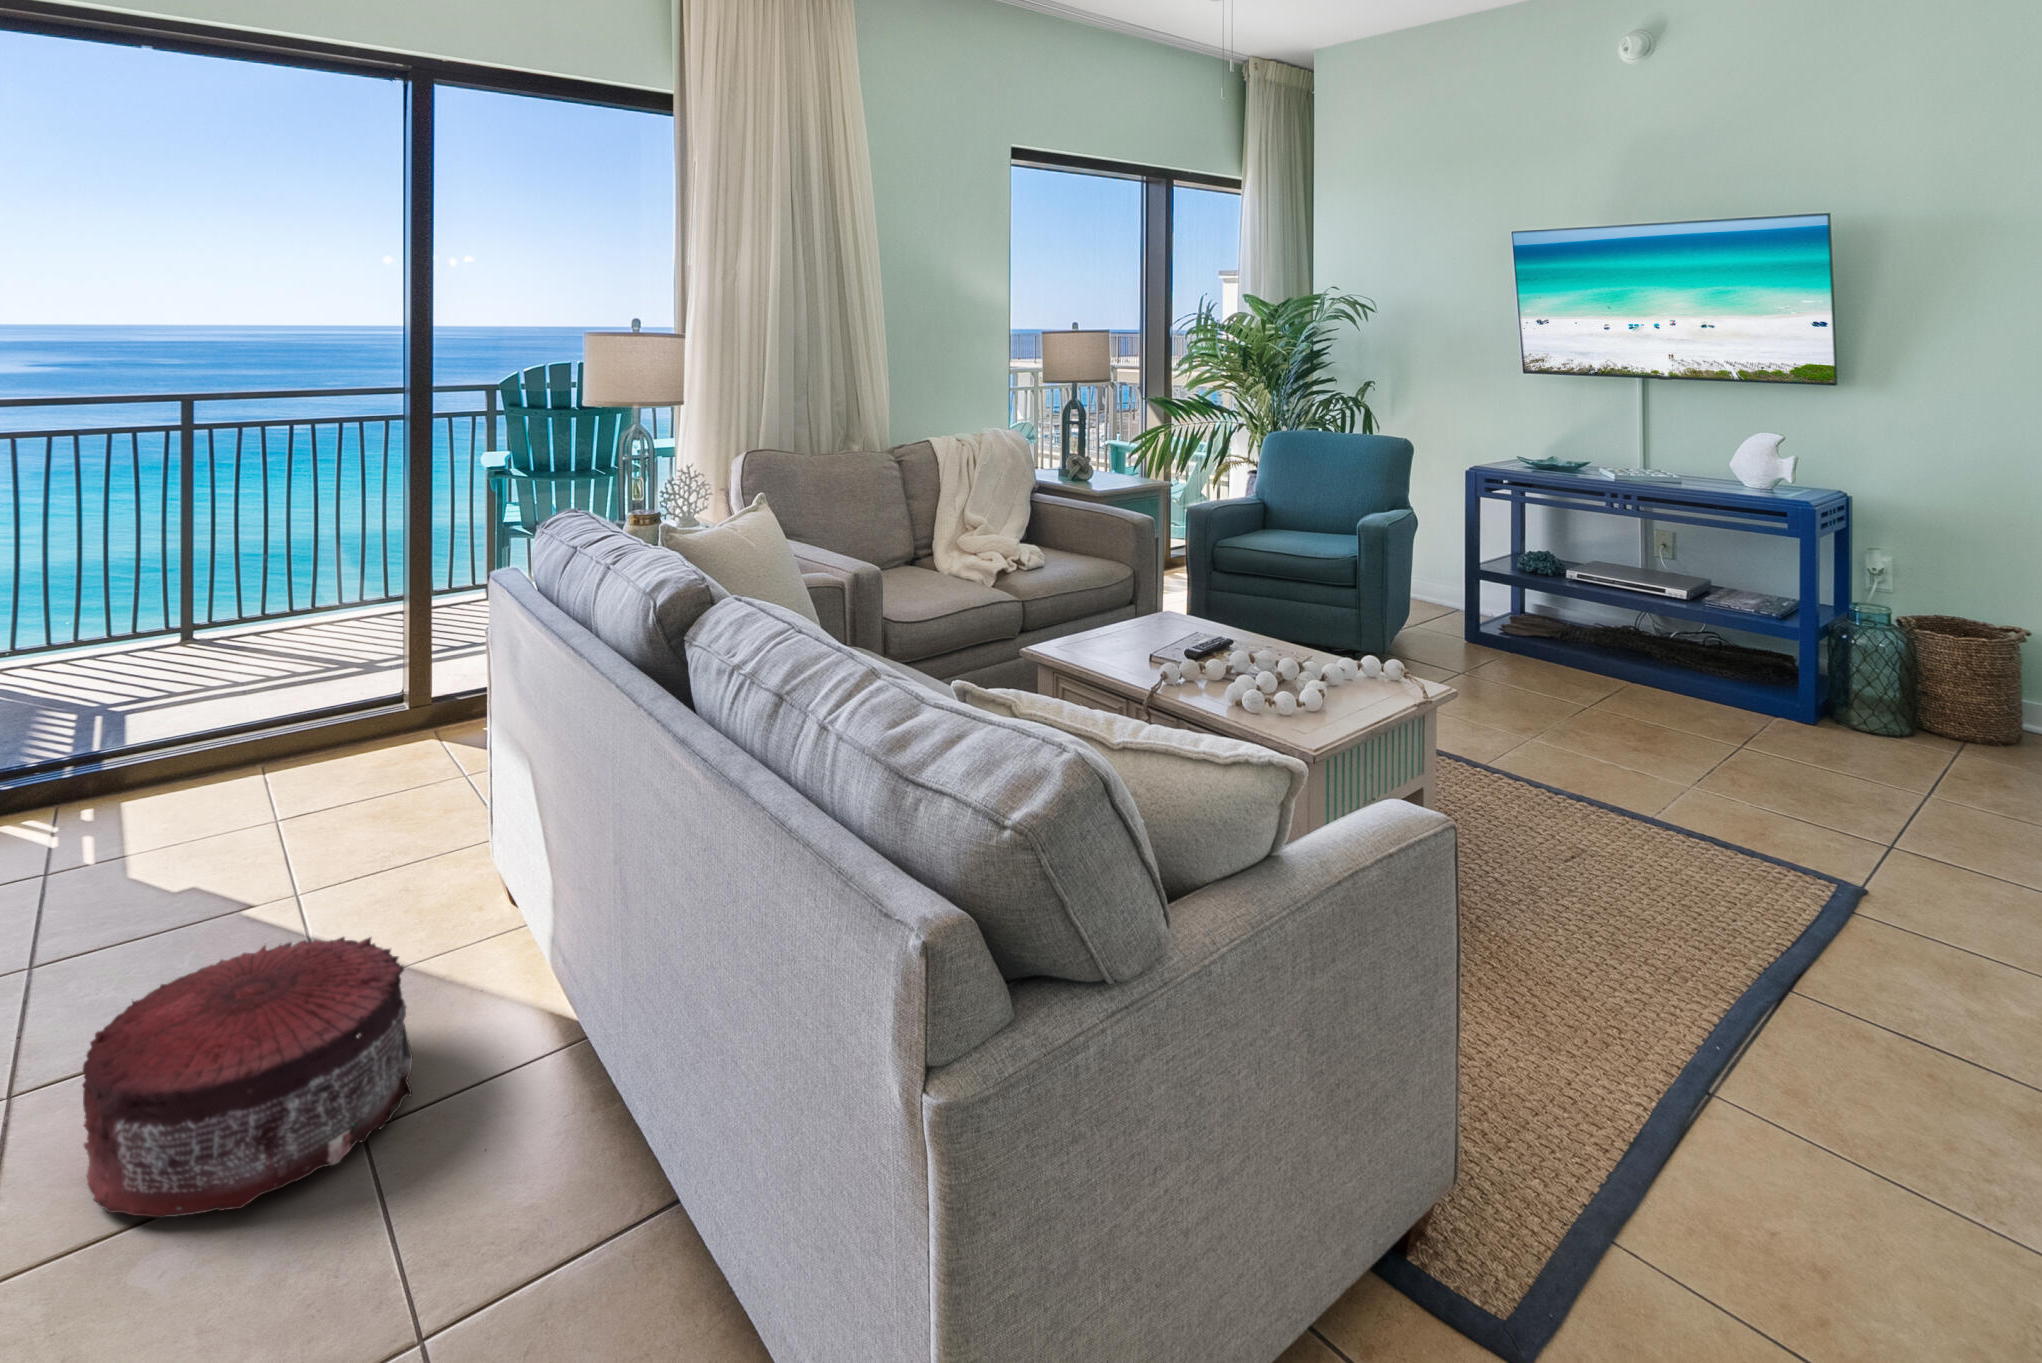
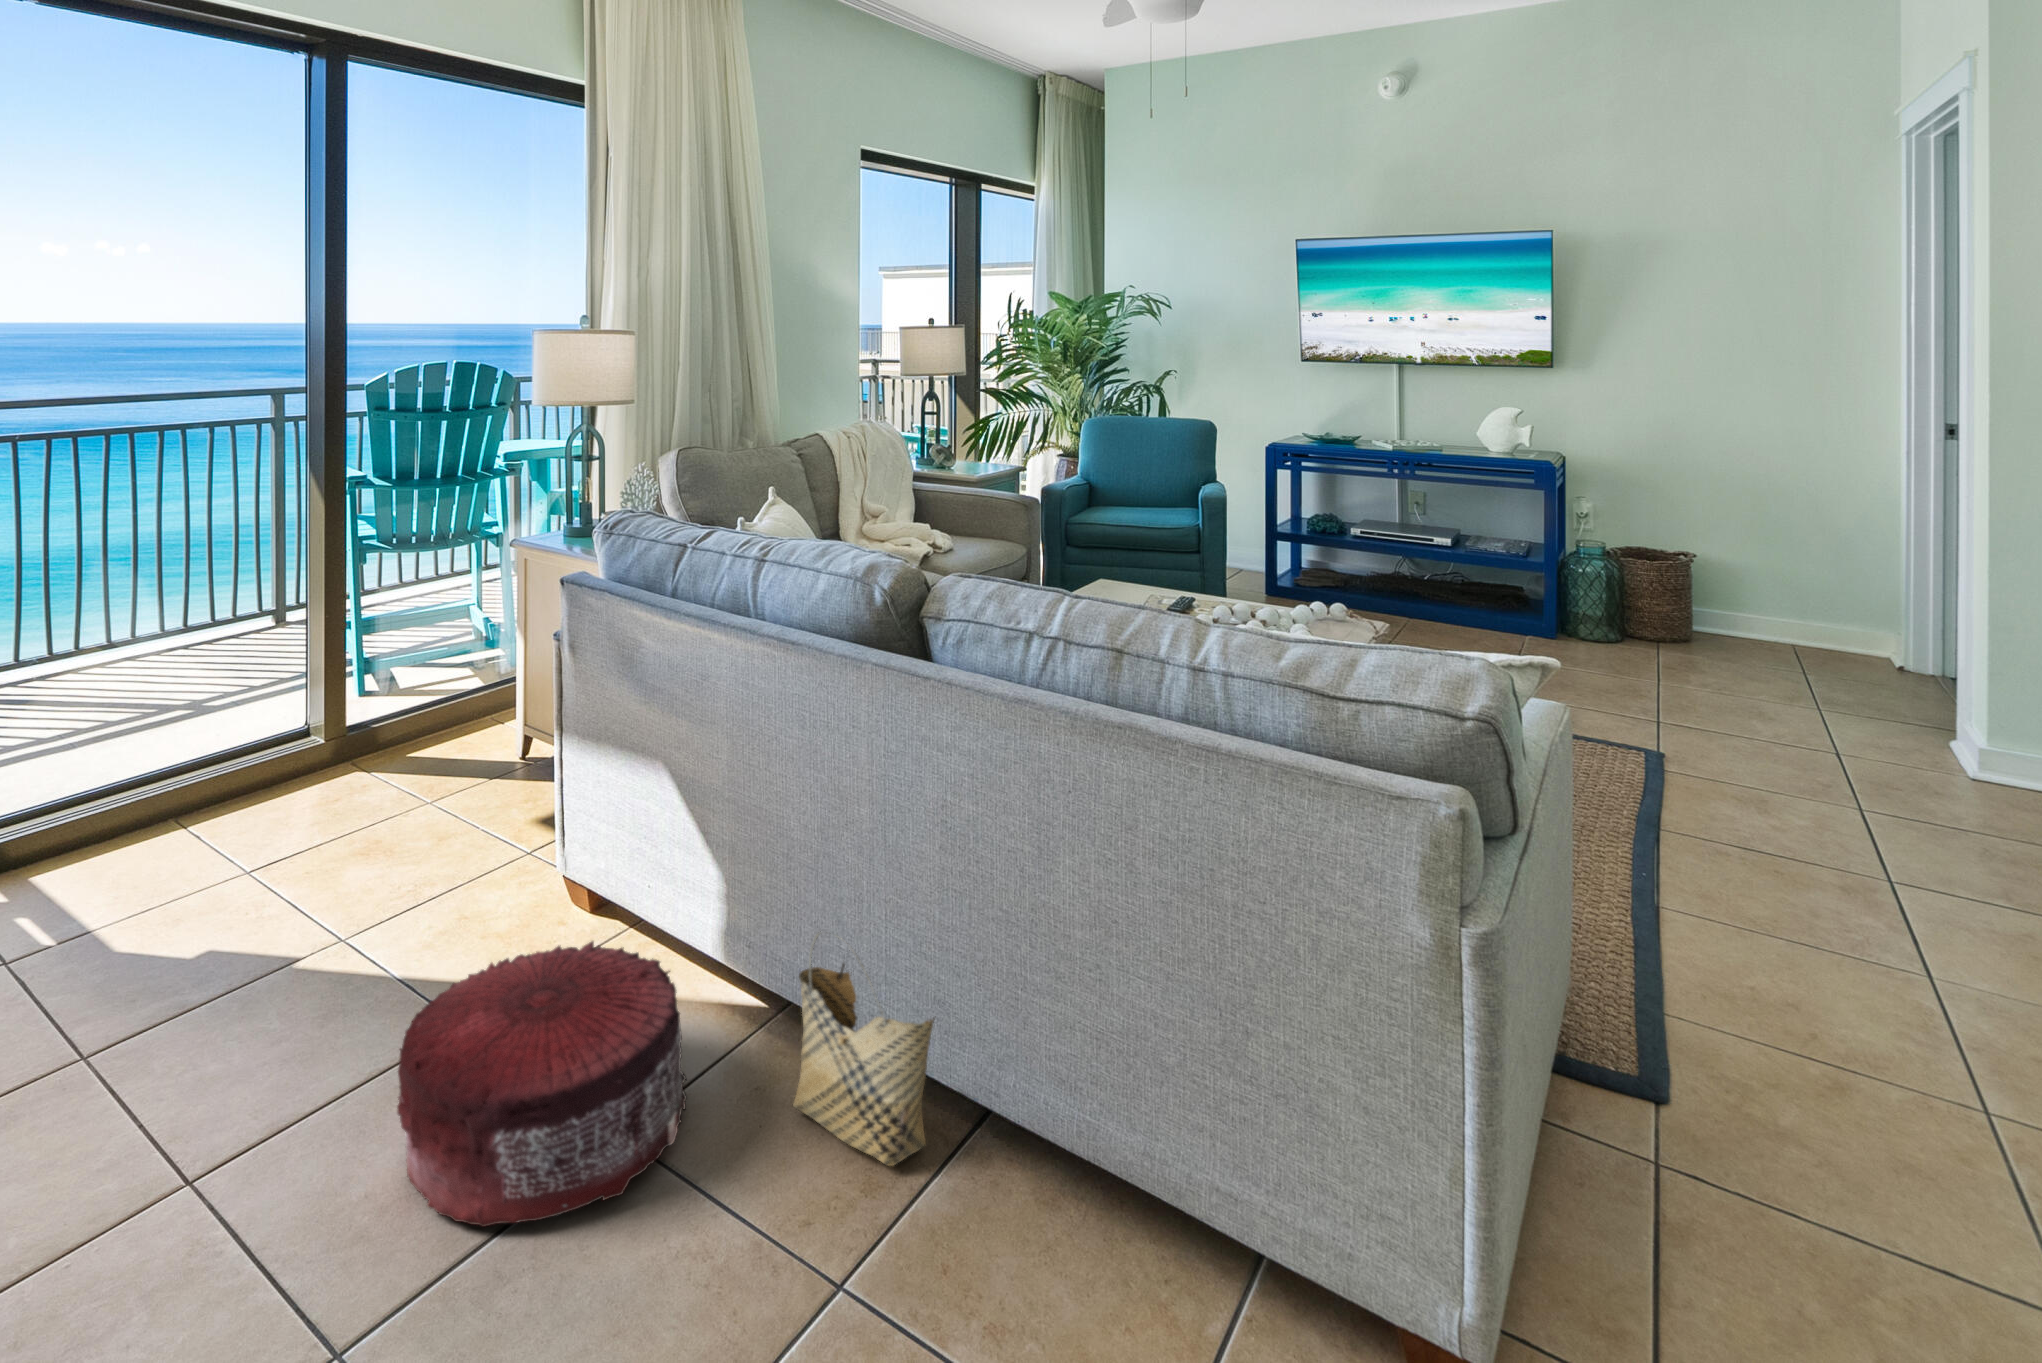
woven basket: none [472,944,589,1239] -> present [793,933,934,1166]

